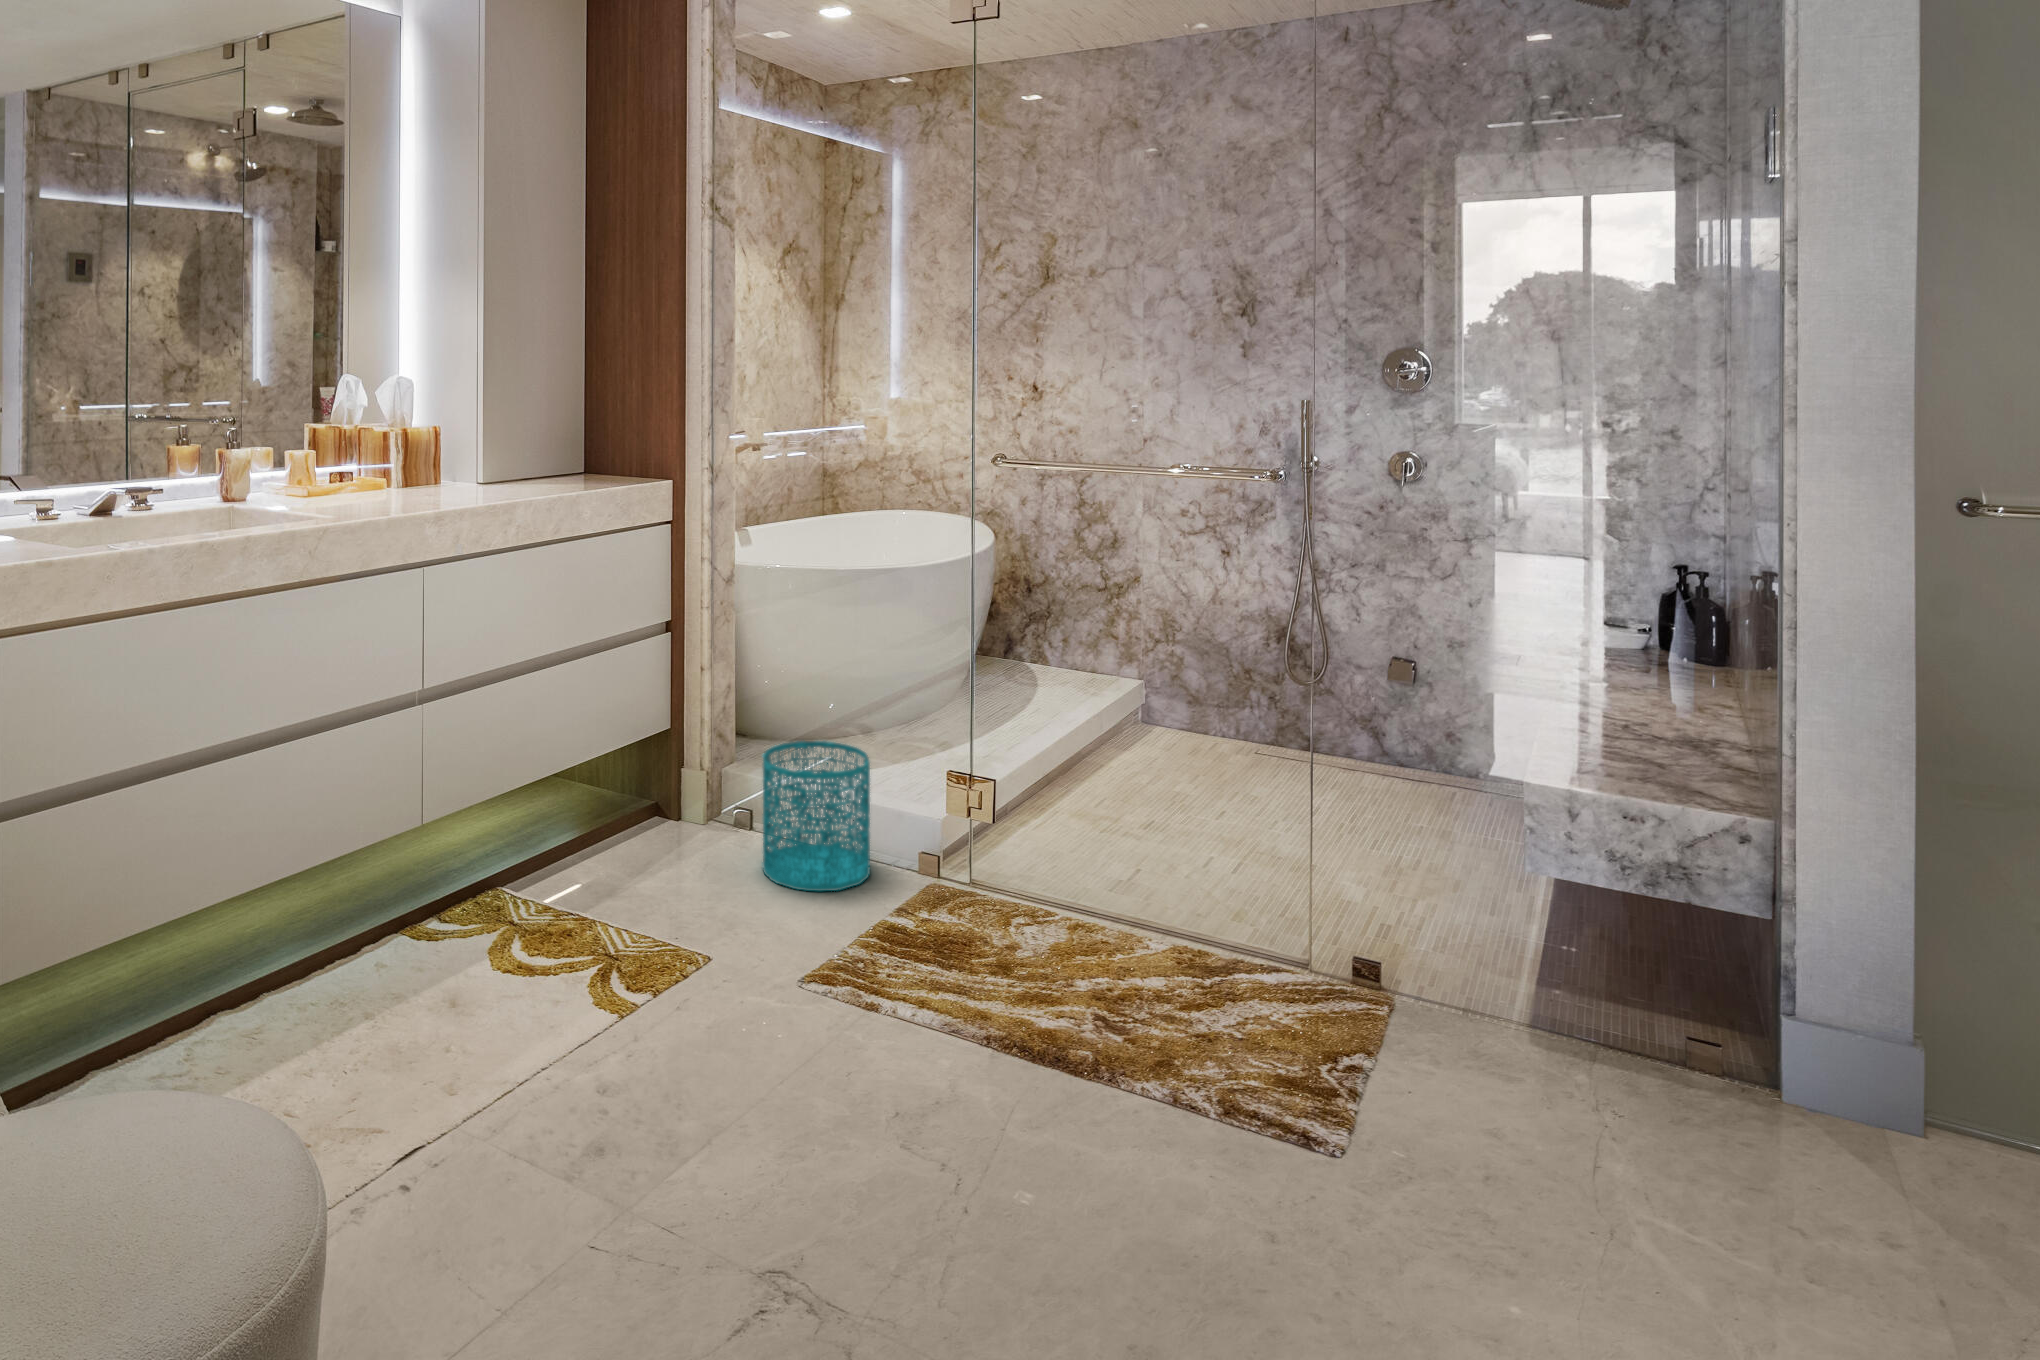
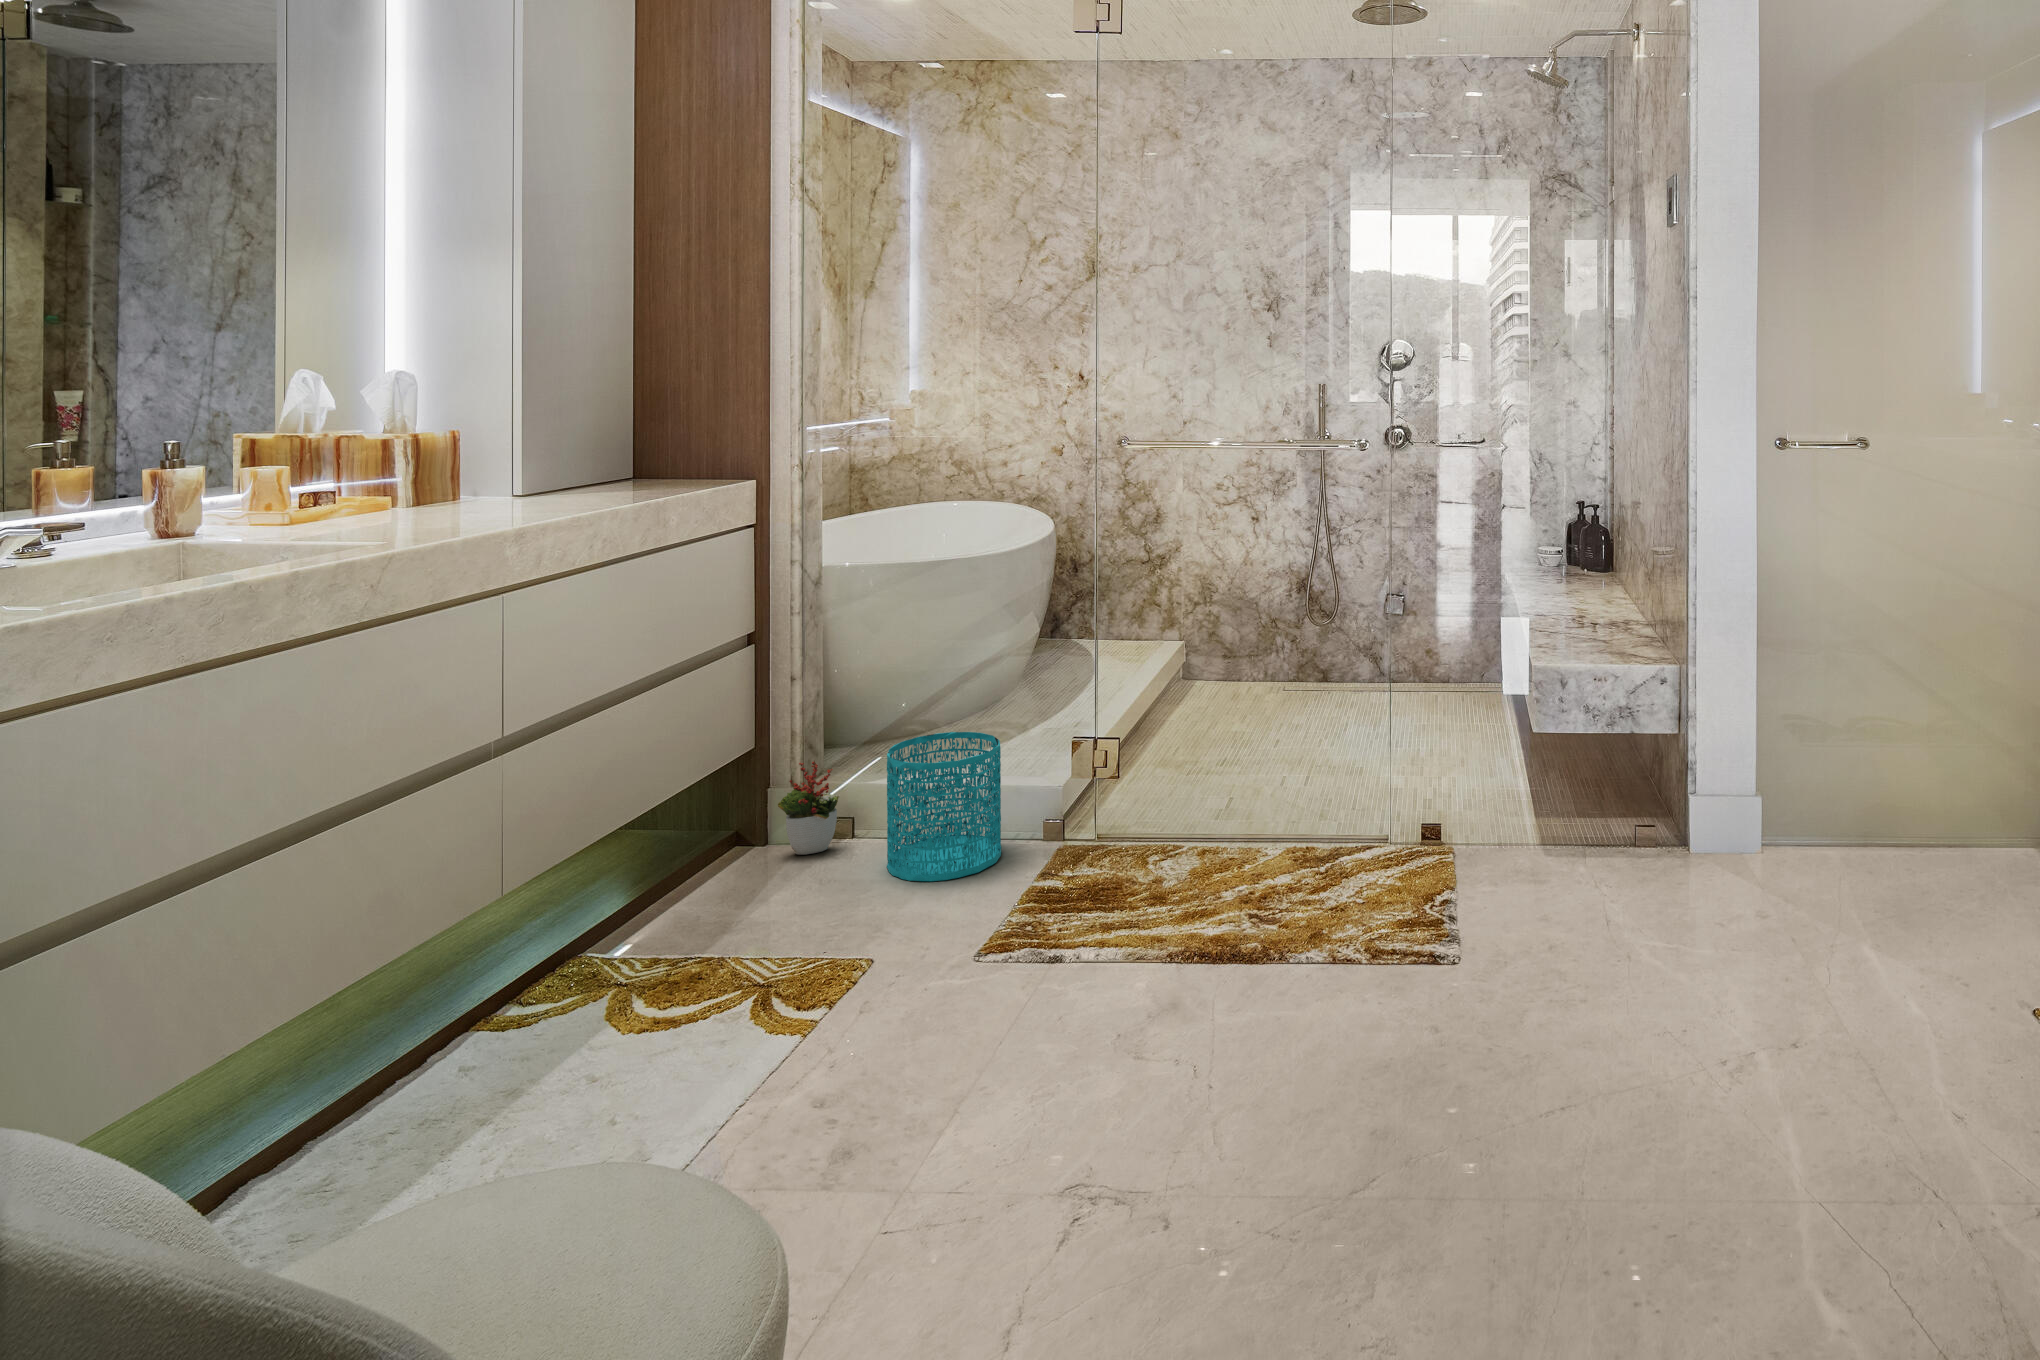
decorative plant: none [681,747,733,835] -> present [778,761,839,855]

